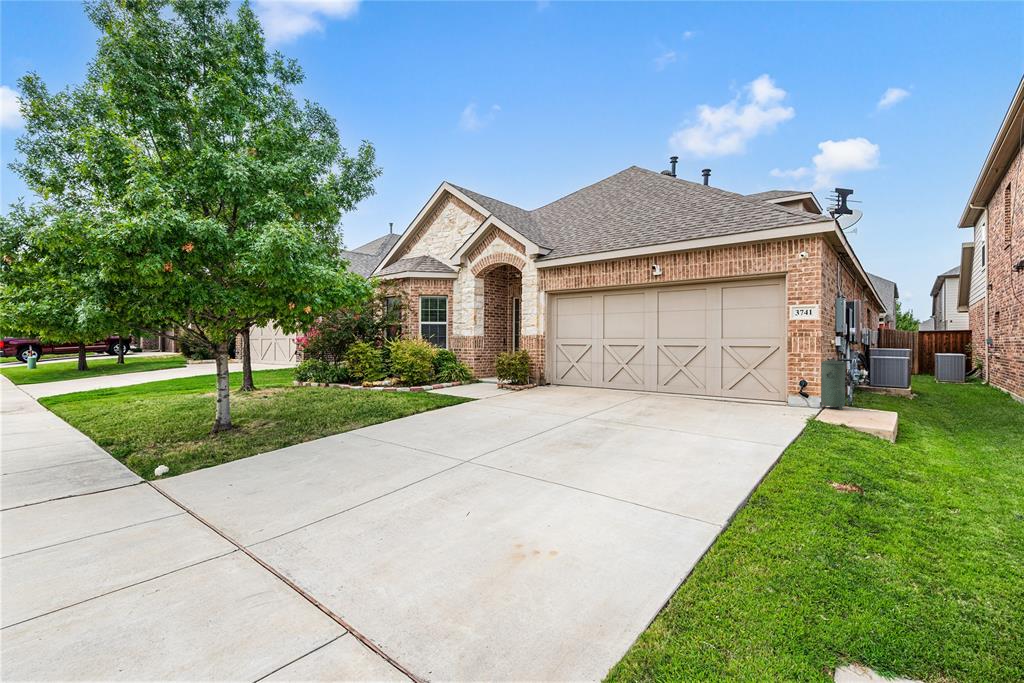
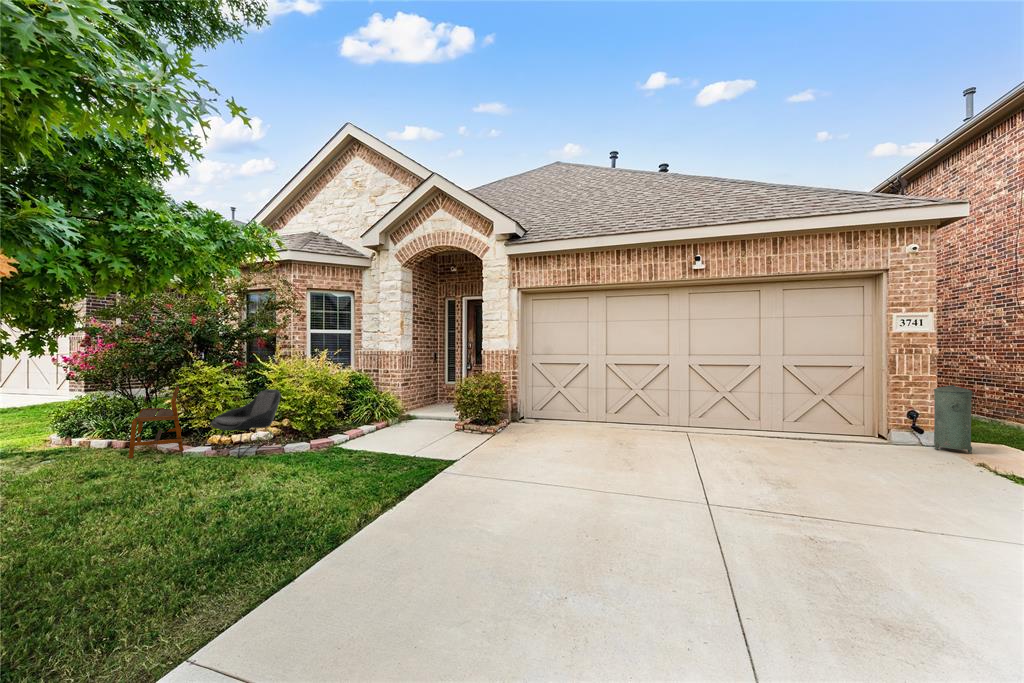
bench: none [328,352,353,389] -> present [129,386,183,458]
lounge chair: none [364,356,399,392] -> present [211,389,283,458]

